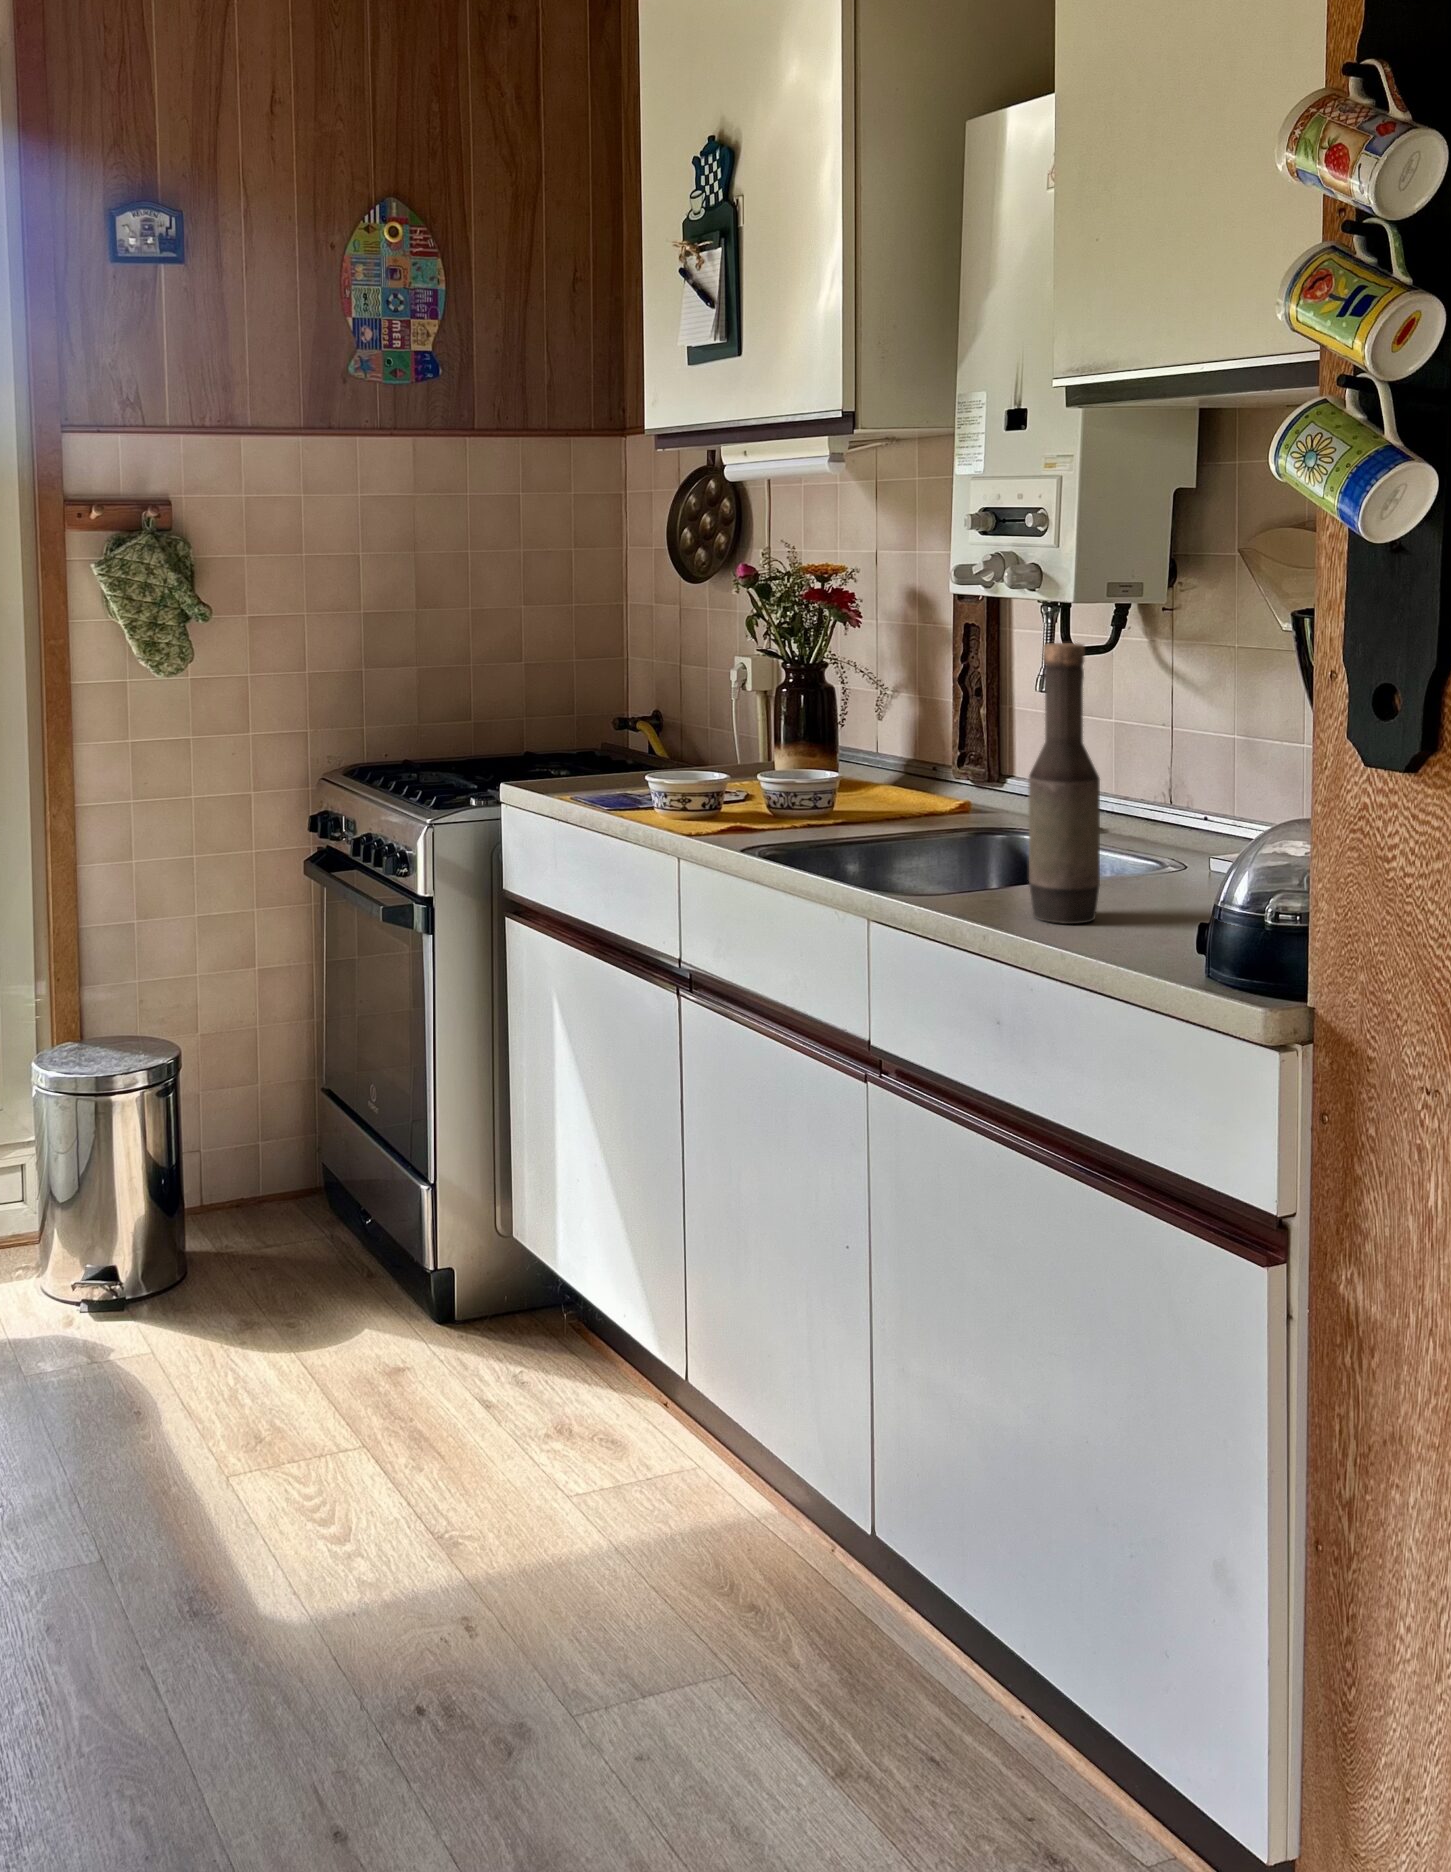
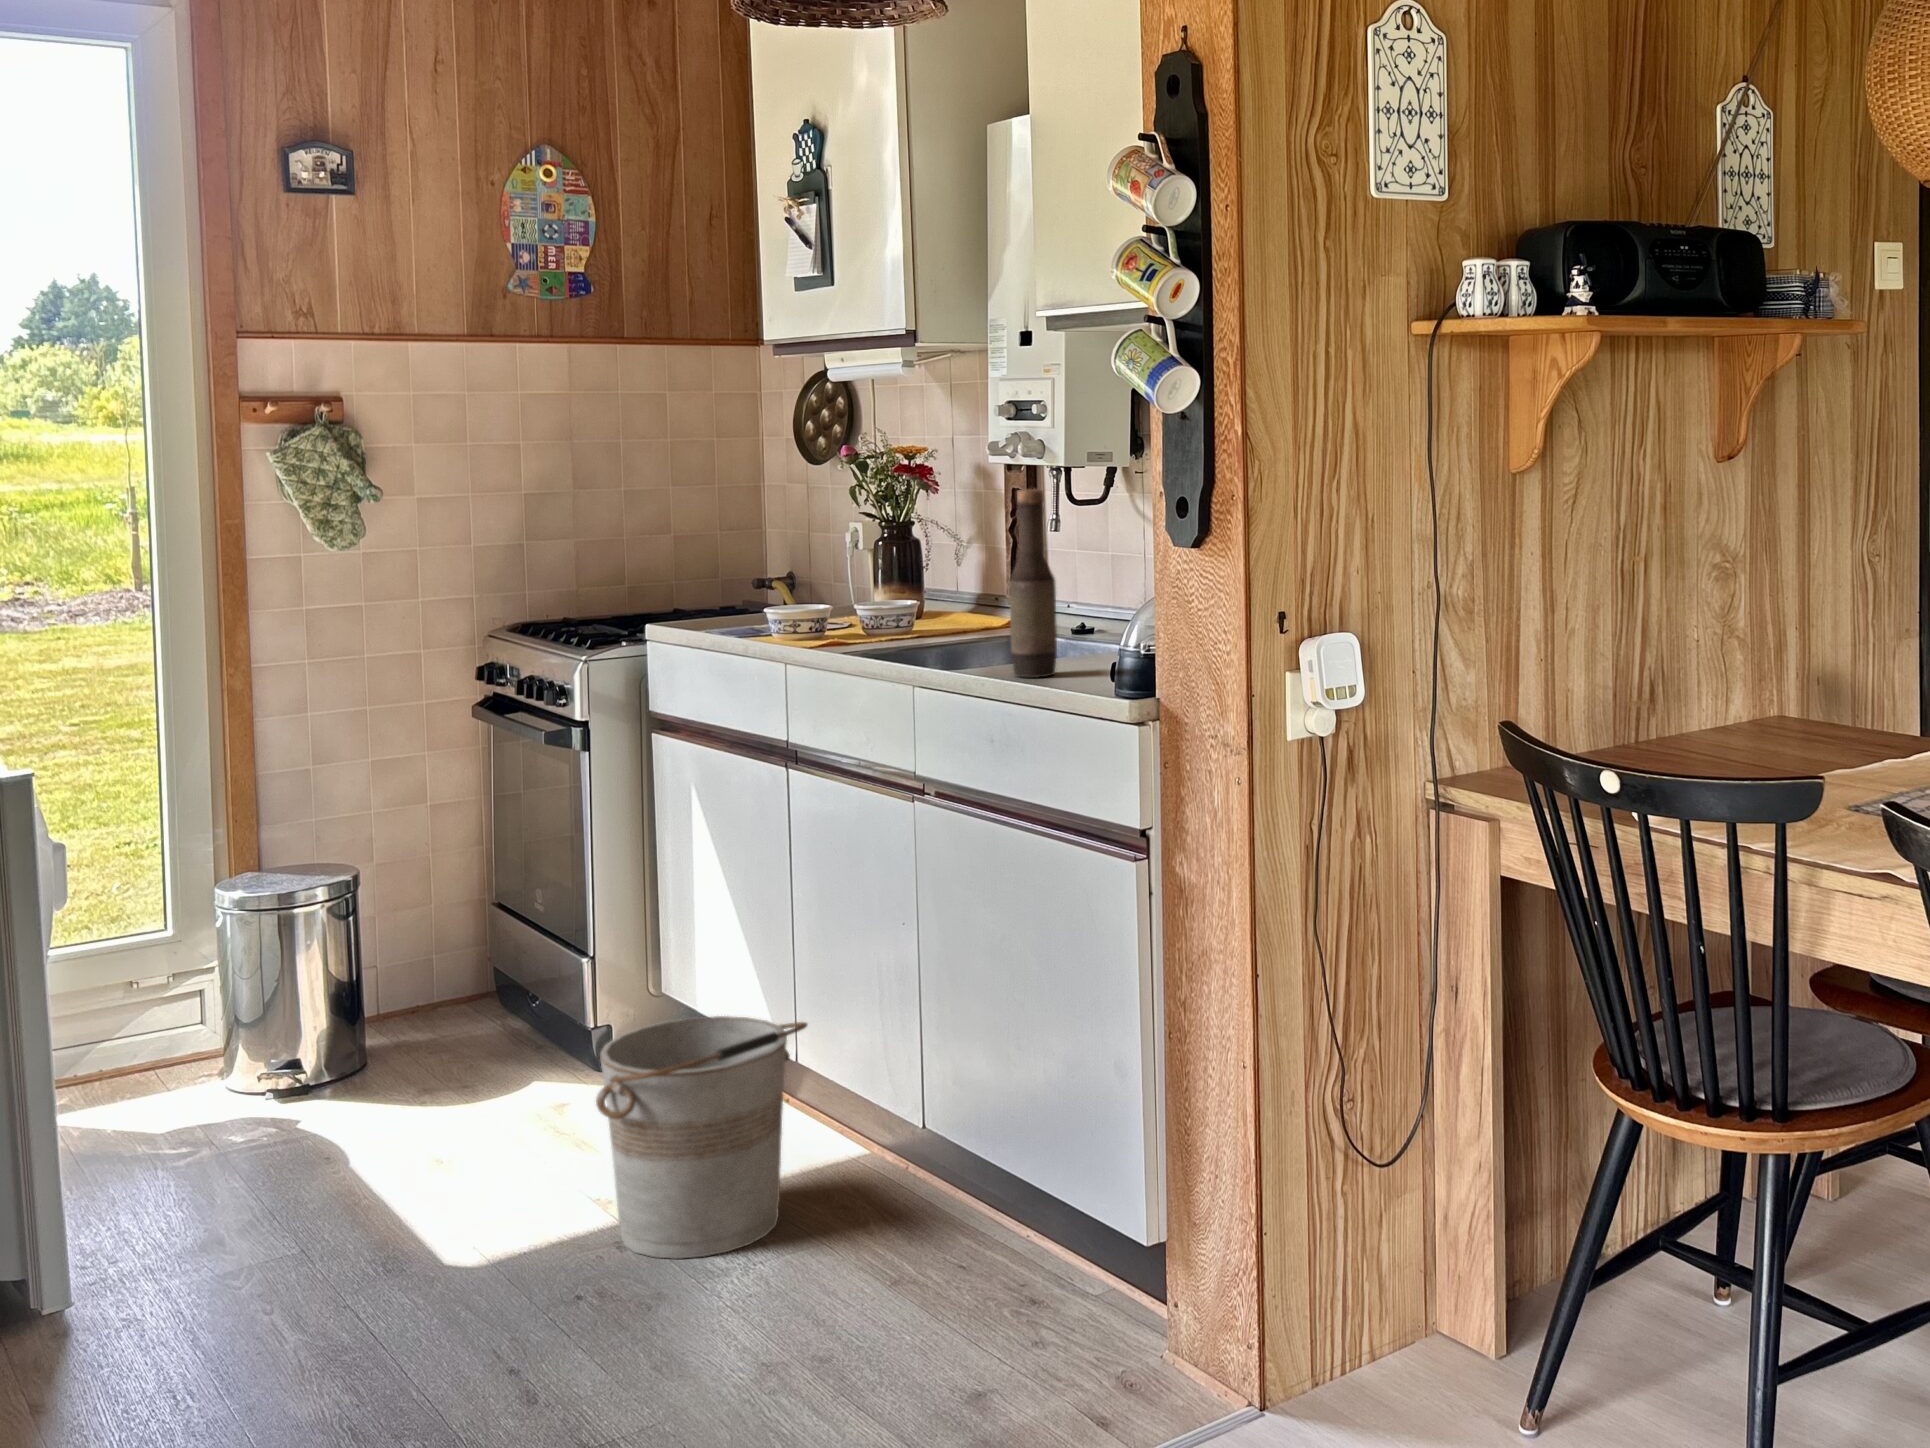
bucket: none [438,1326,715,1686] -> present [596,1016,807,1259]

